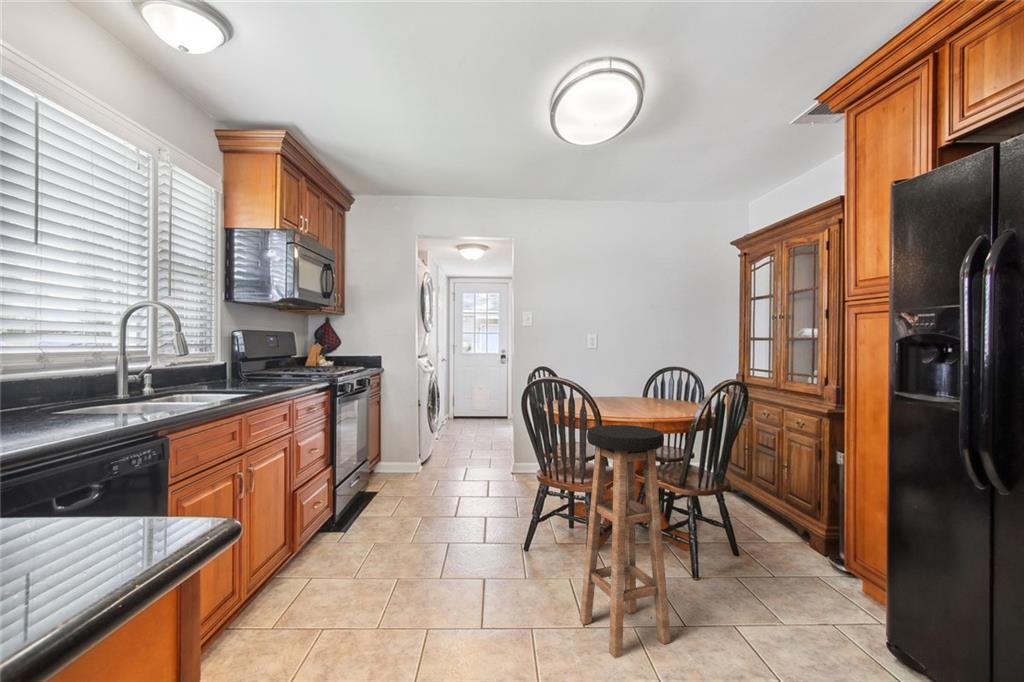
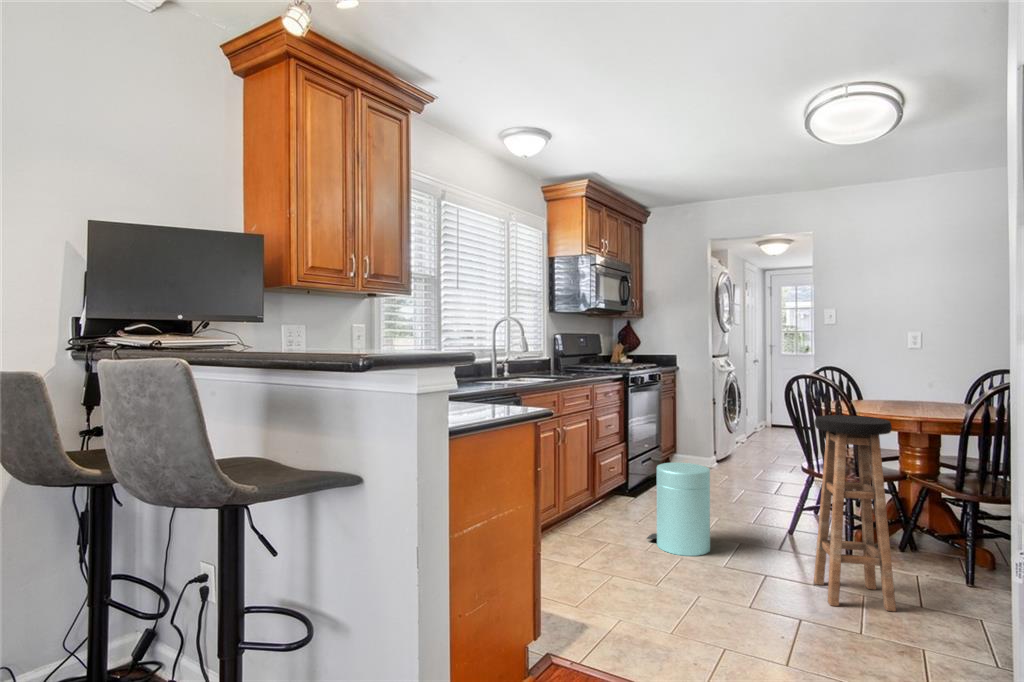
trash can: none [376,494,457,624] -> present [647,462,710,556]

